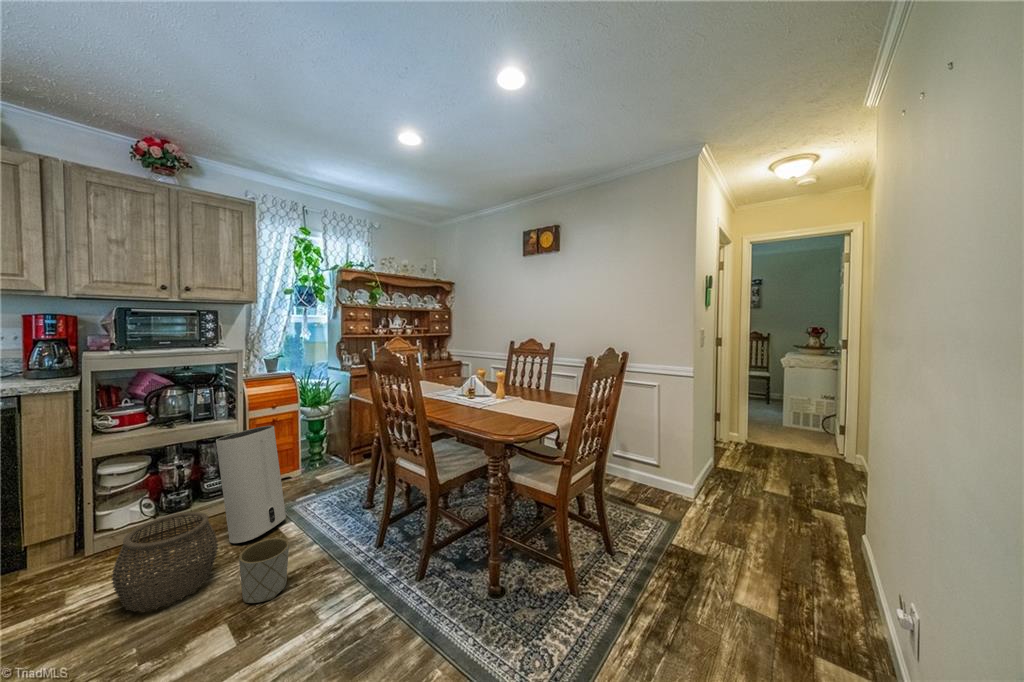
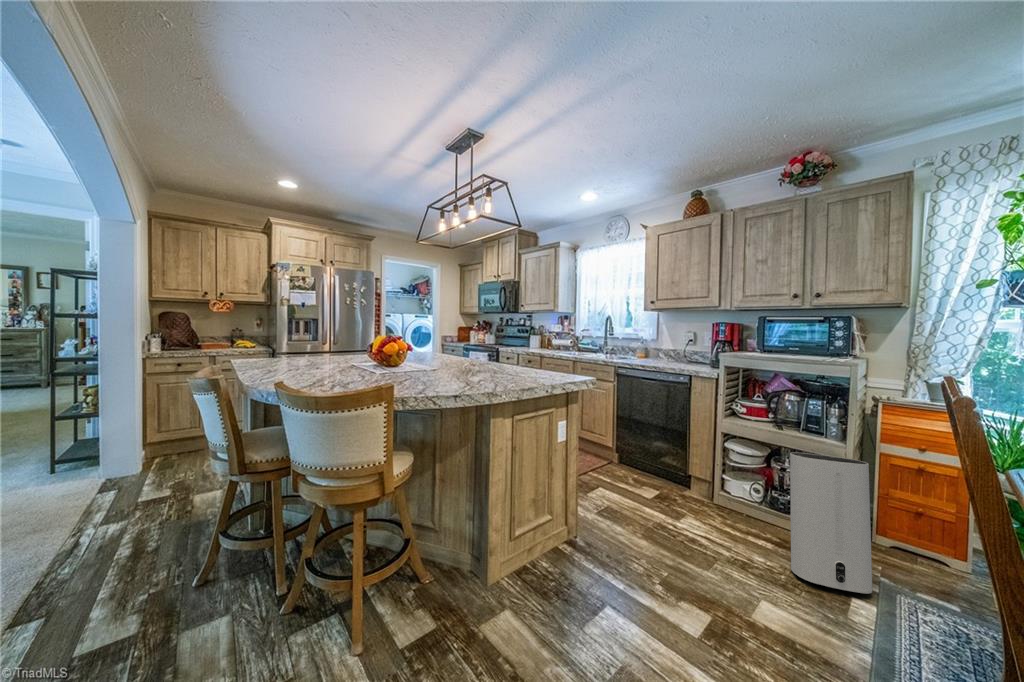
woven basket: present [112,512,218,612] -> none [683,494,758,578]
planter: present [239,538,289,603] -> none [738,568,794,645]

